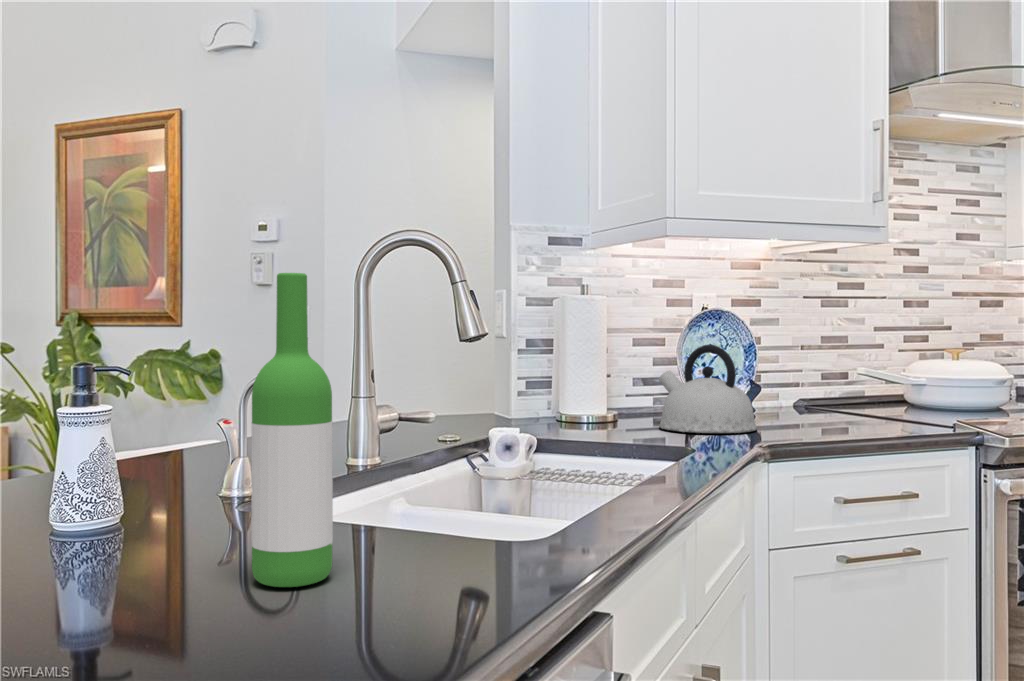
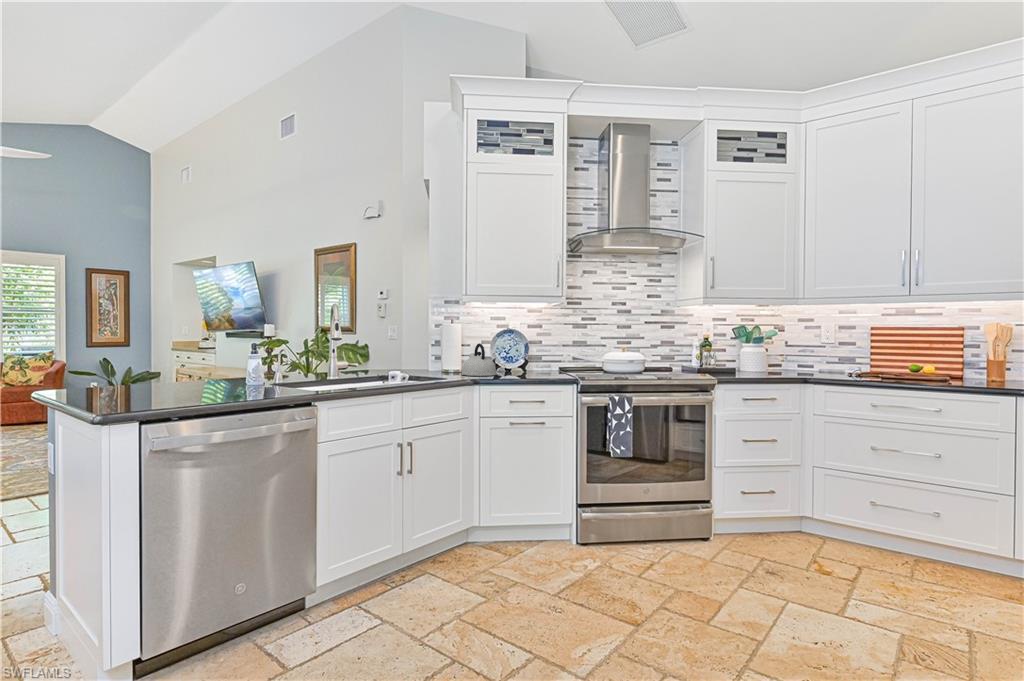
wine bottle: present [252,273,333,587] -> none [237,325,255,390]

